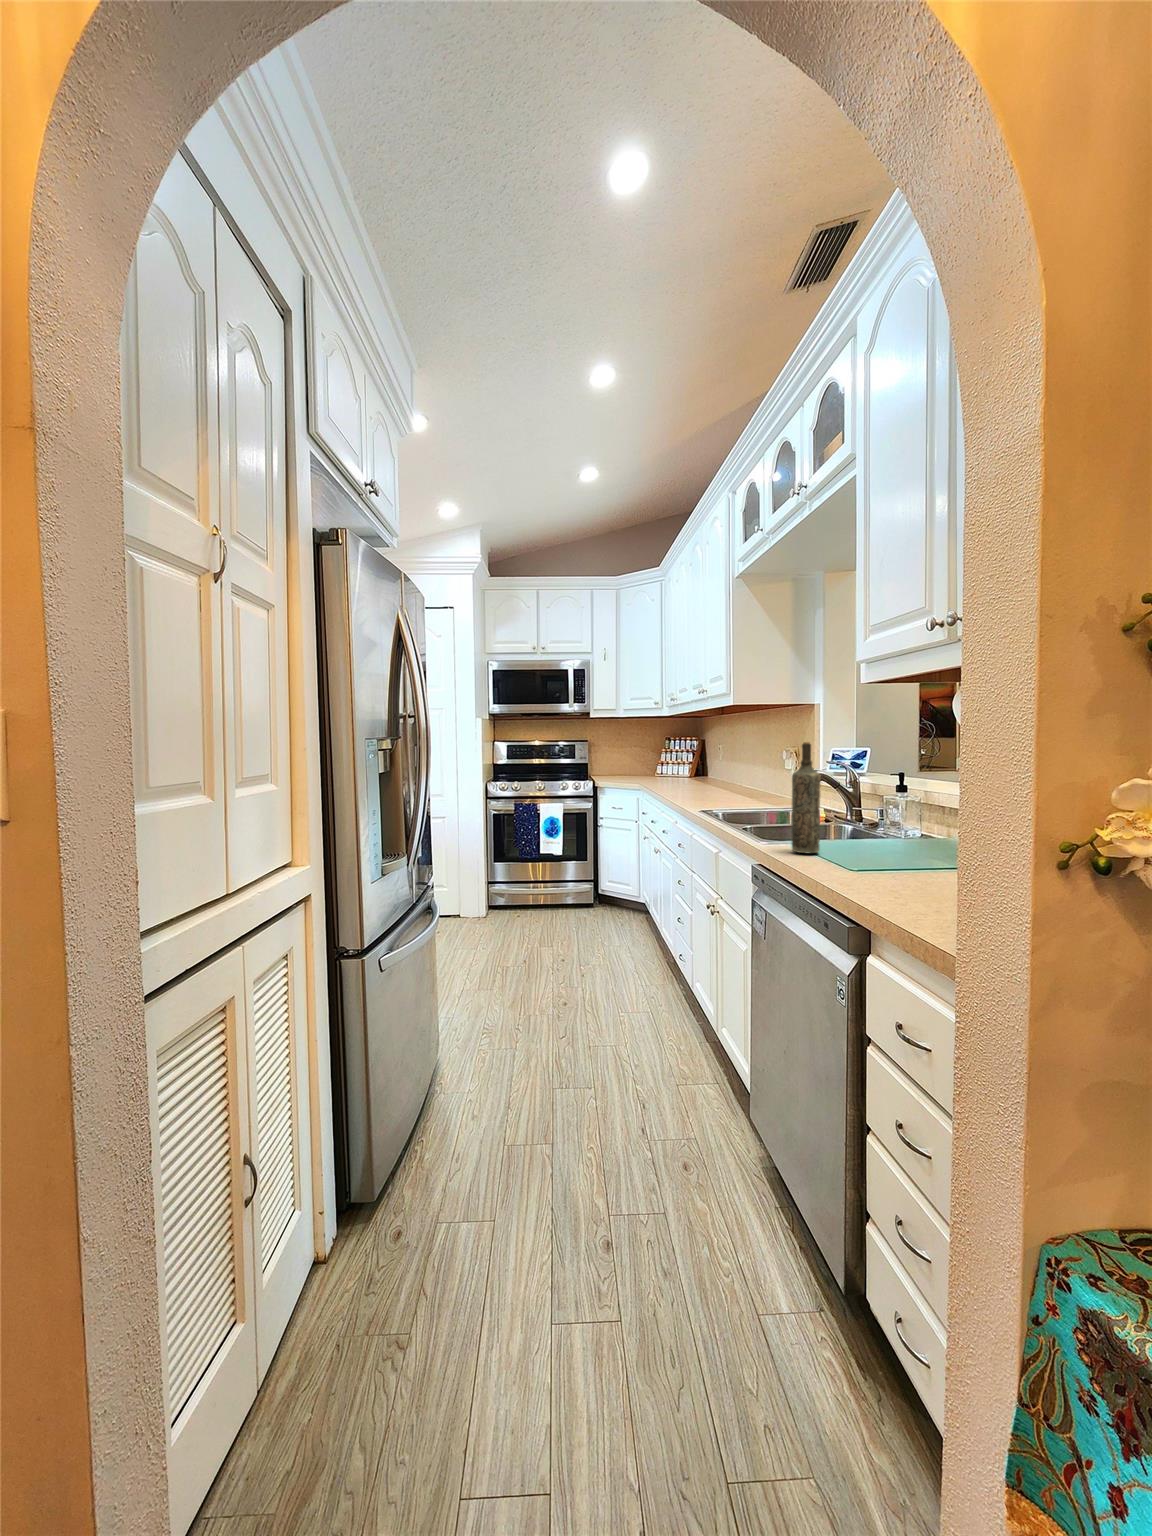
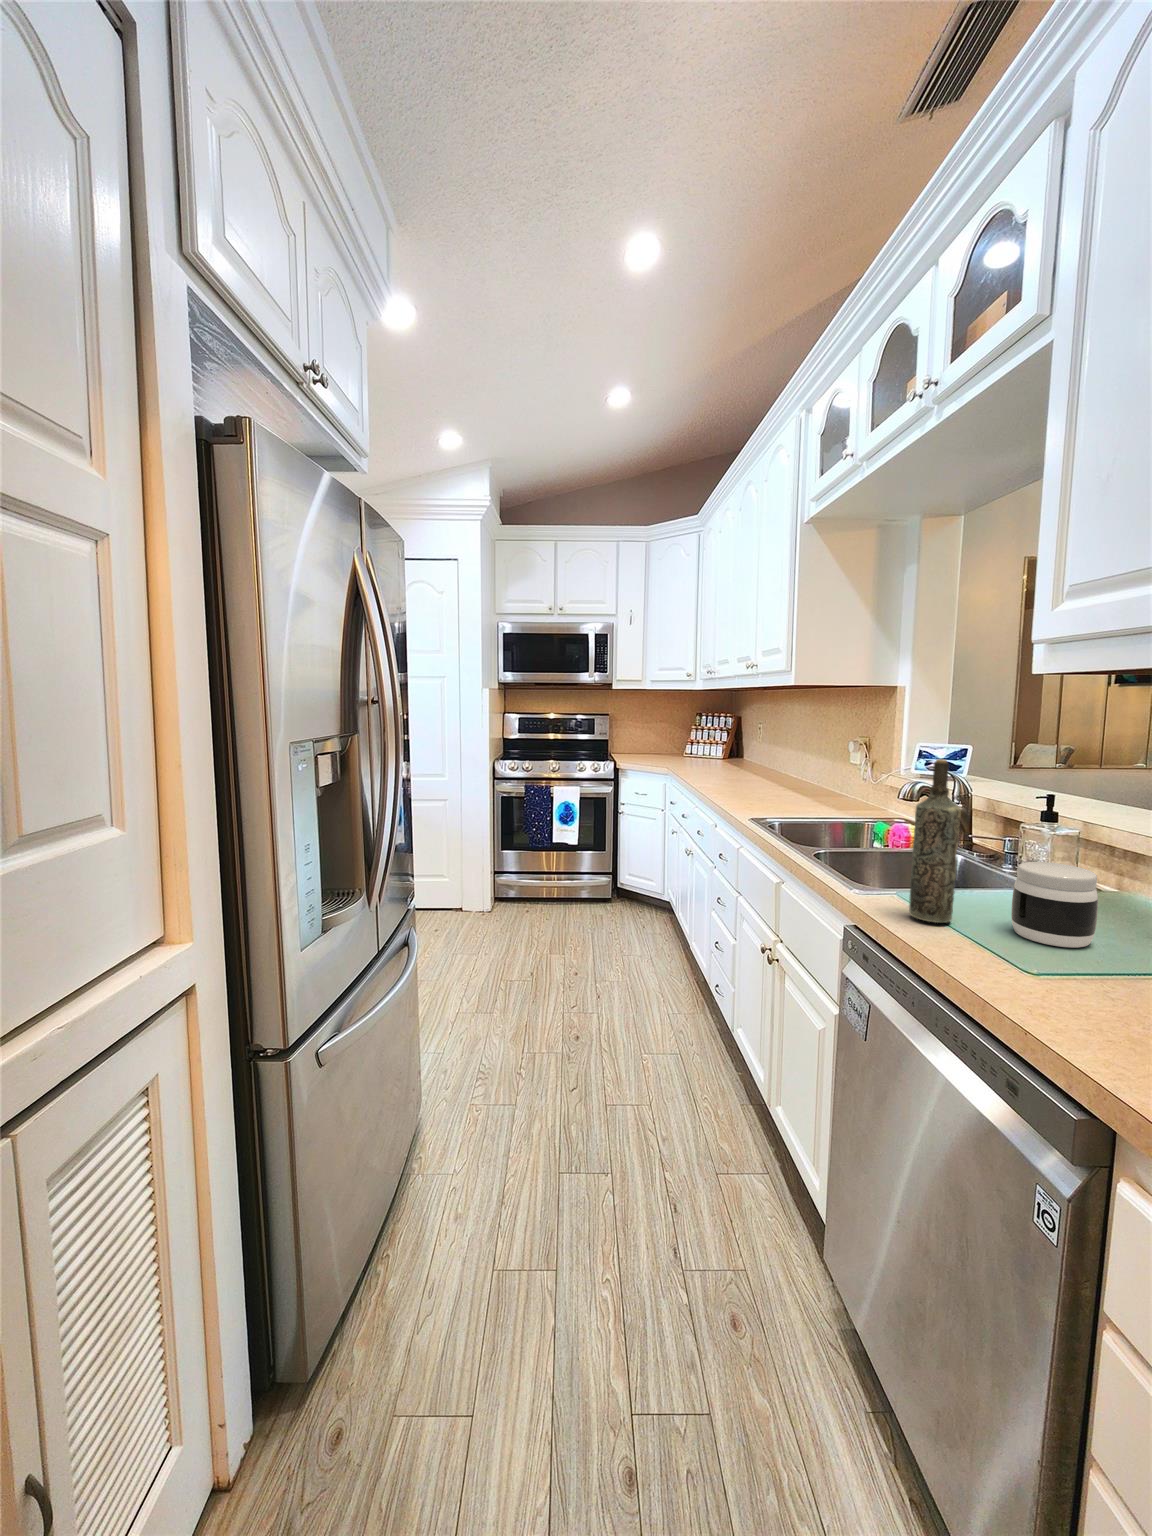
jar: none [857,809,907,861] -> present [1011,862,1098,948]

